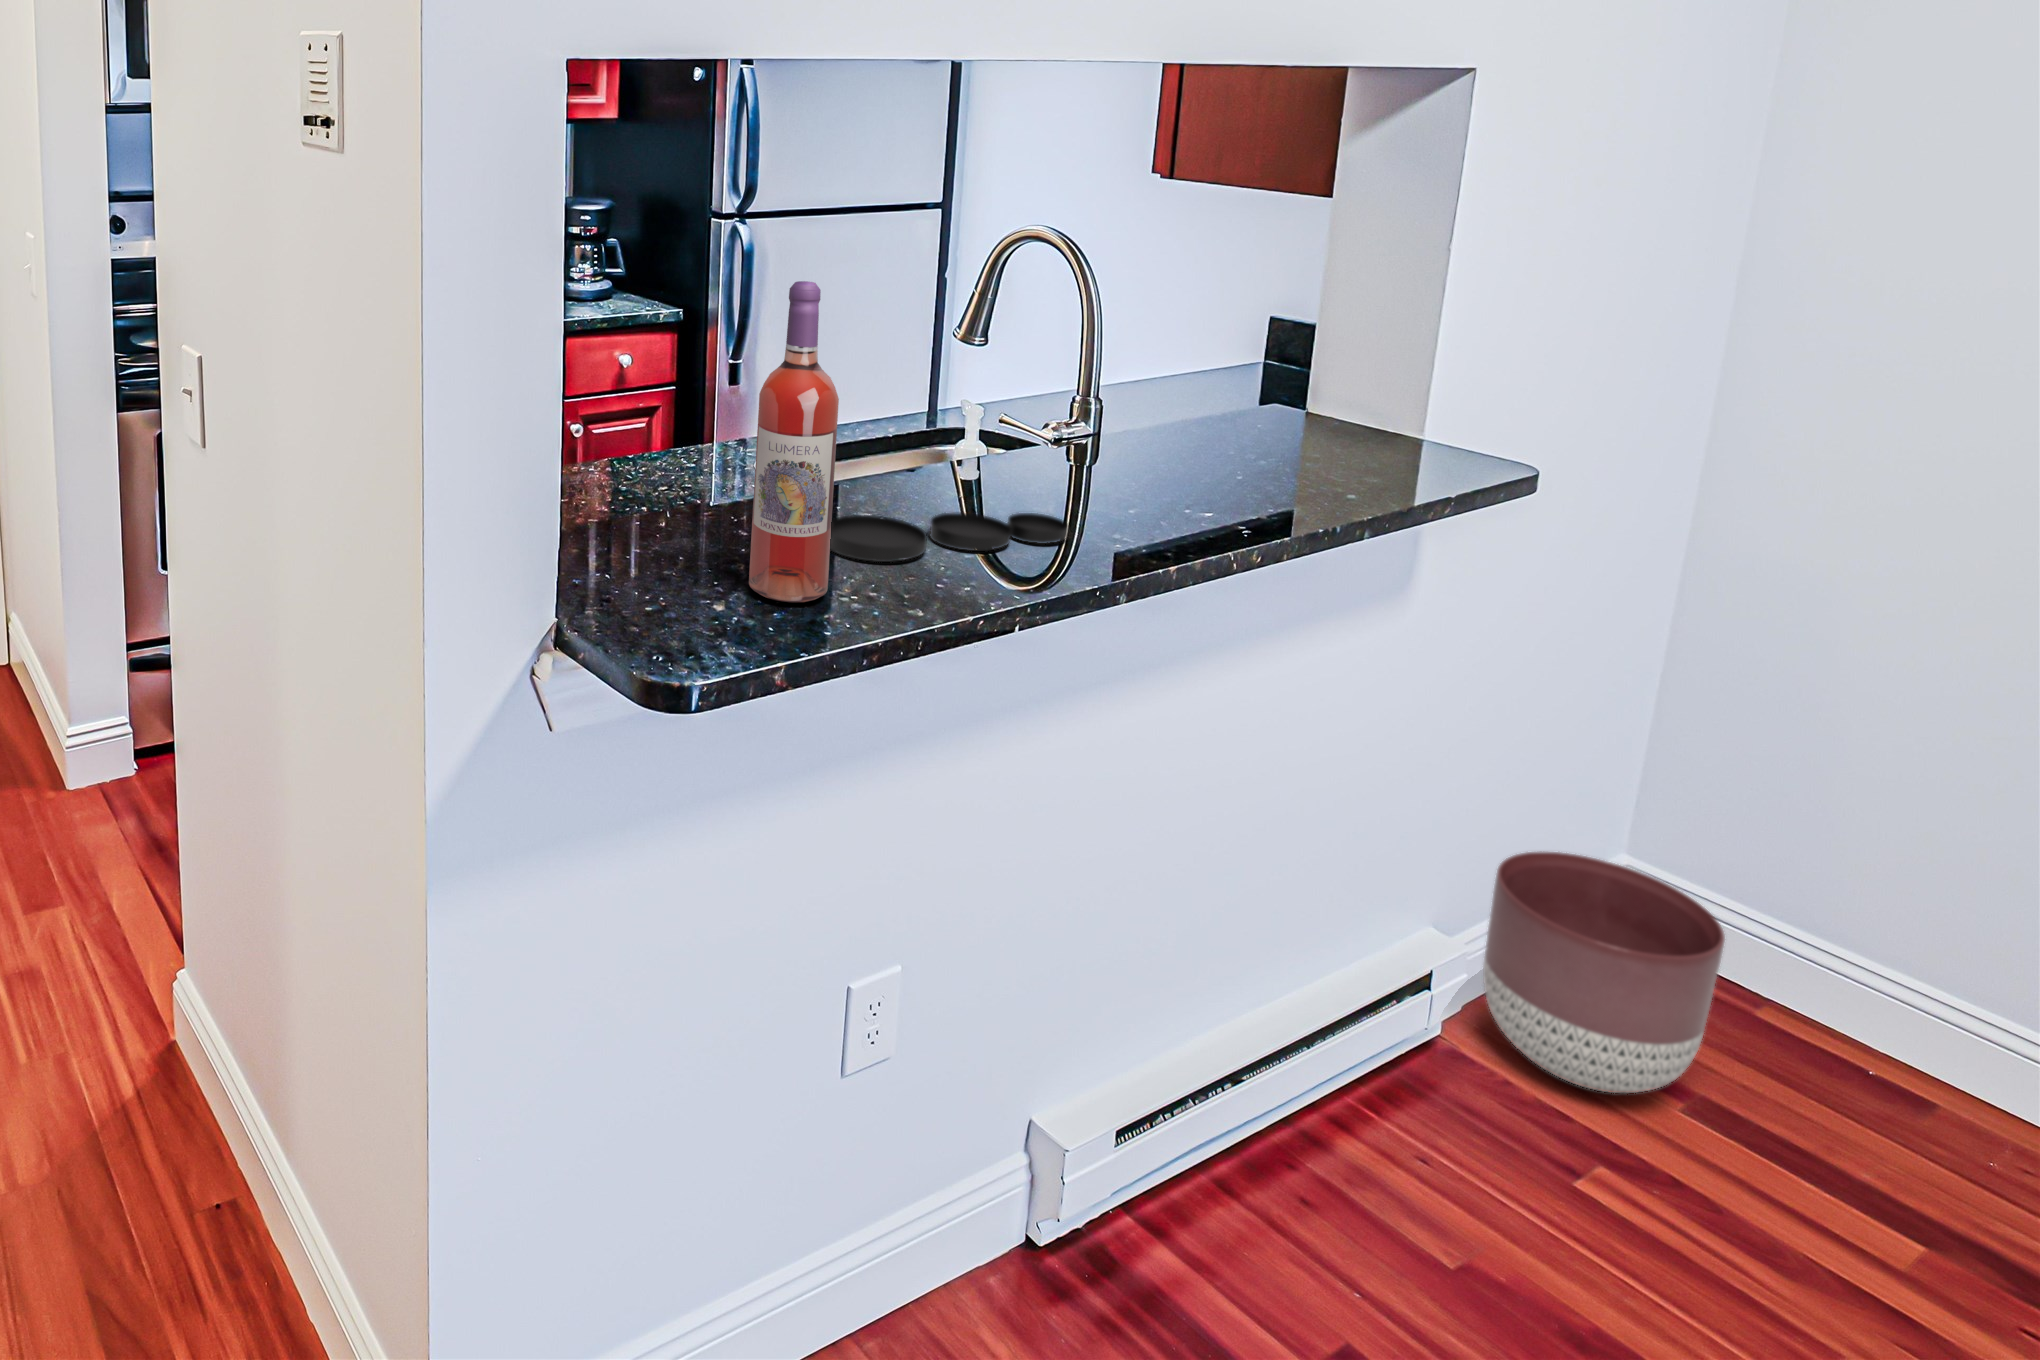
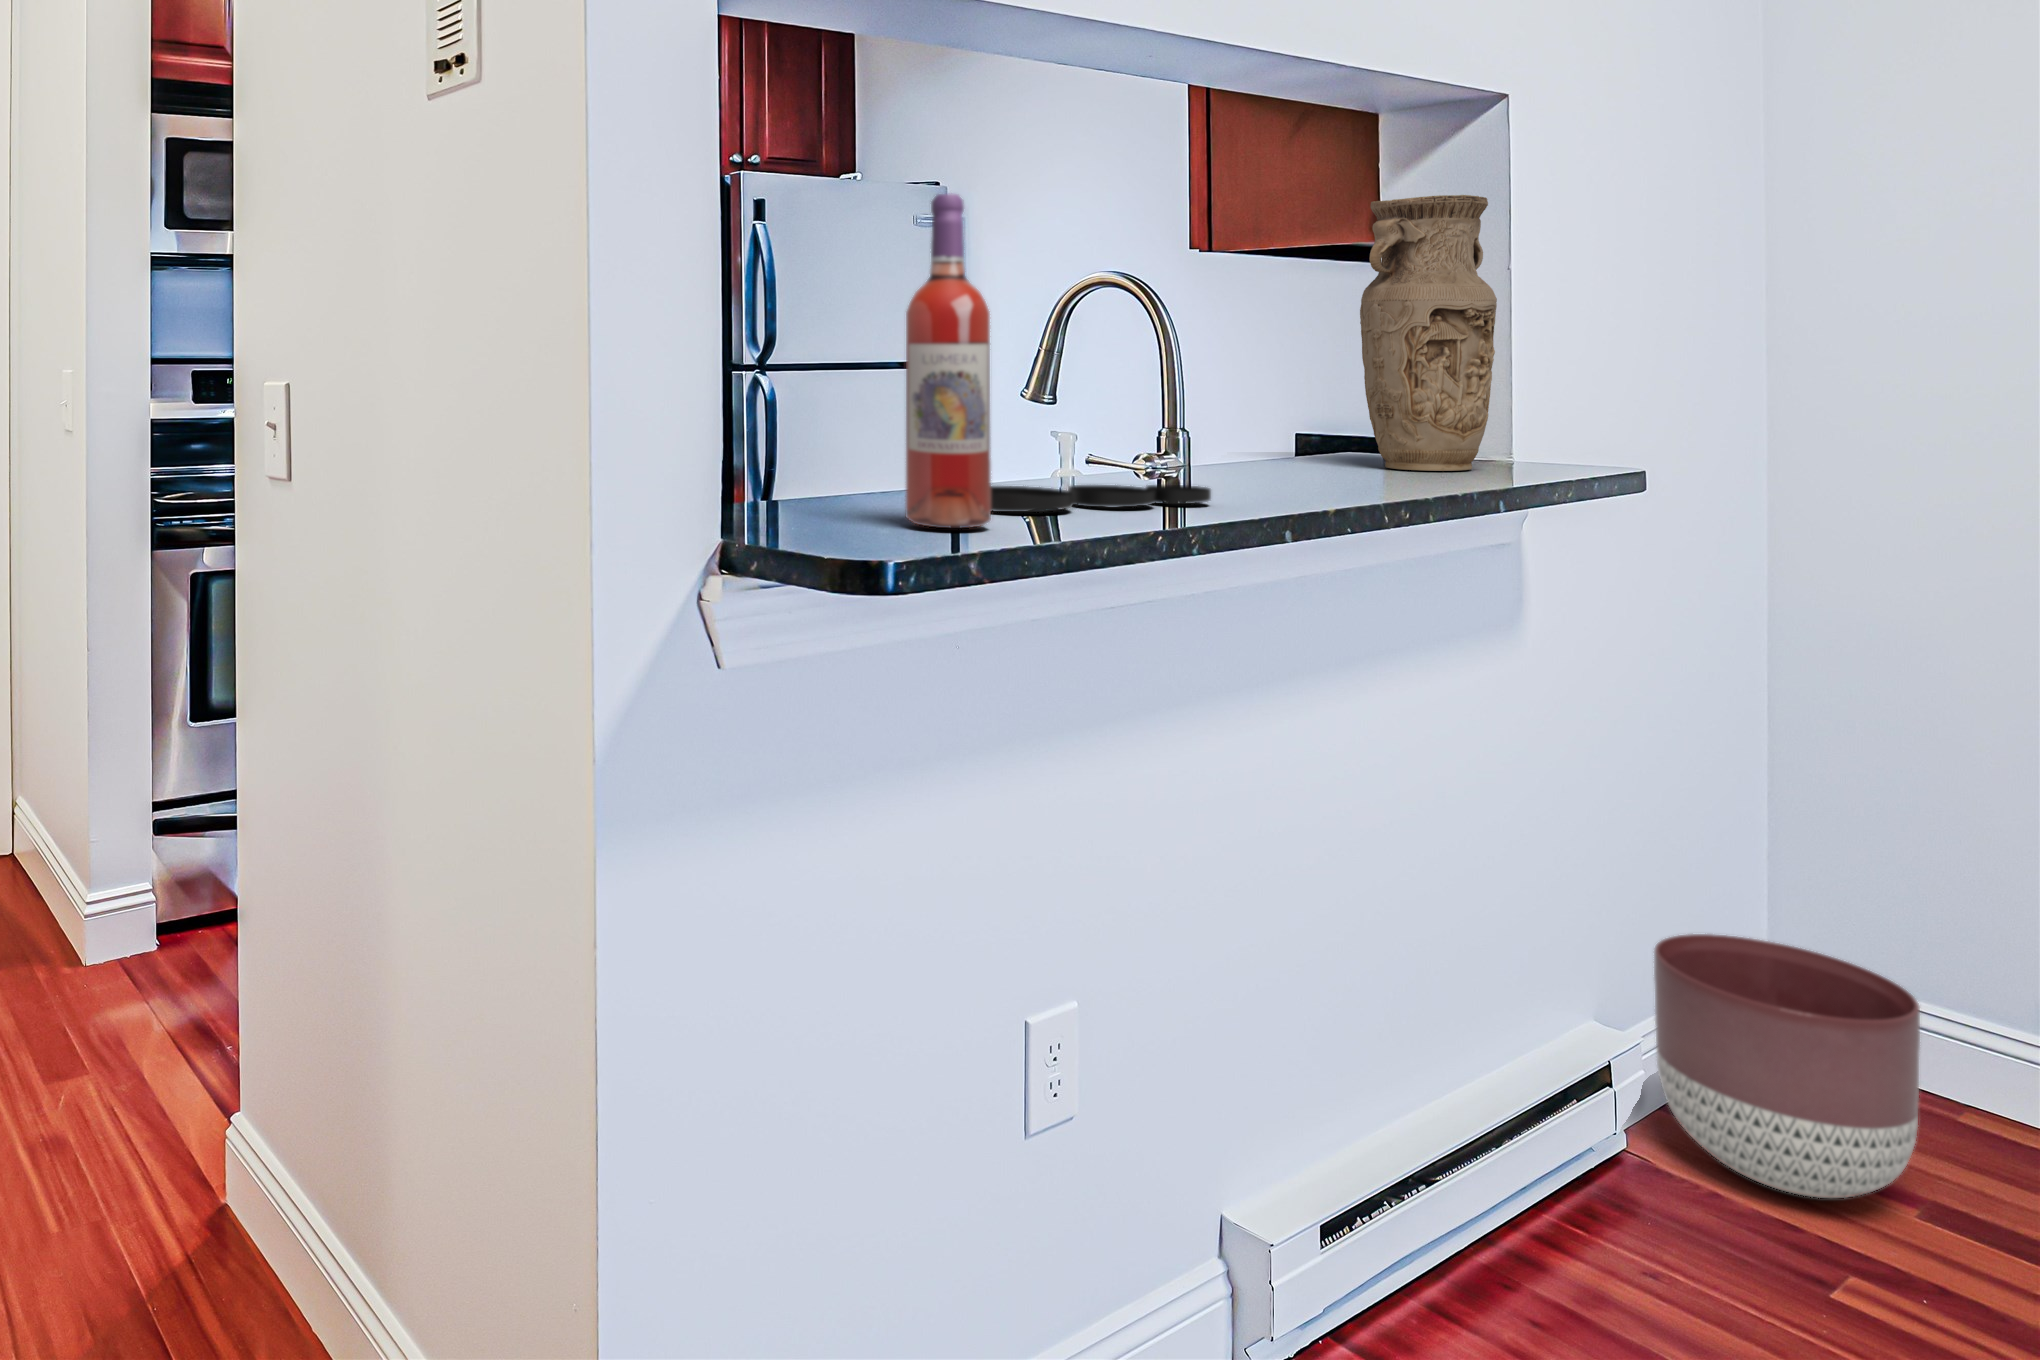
vase: none [1280,176,1426,455] -> present [1360,195,1497,471]

